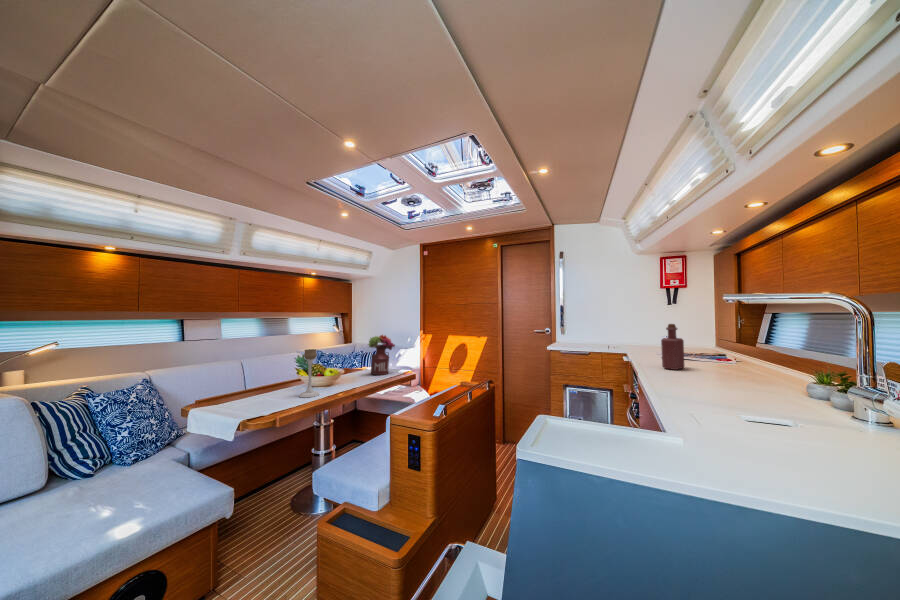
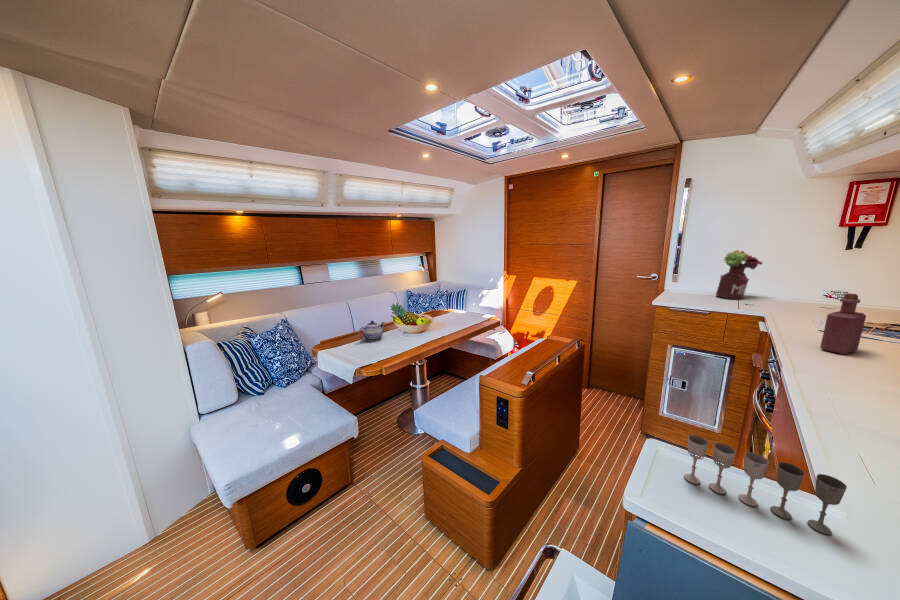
flower arrangement: present [368,335,395,375] -> present [716,250,762,299]
candle holder: present [299,349,319,398] -> none [397,300,414,344]
teapot: none [251,374,285,398] -> present [359,321,385,342]
wine glass: none [568,397,669,452] -> present [684,435,847,534]

